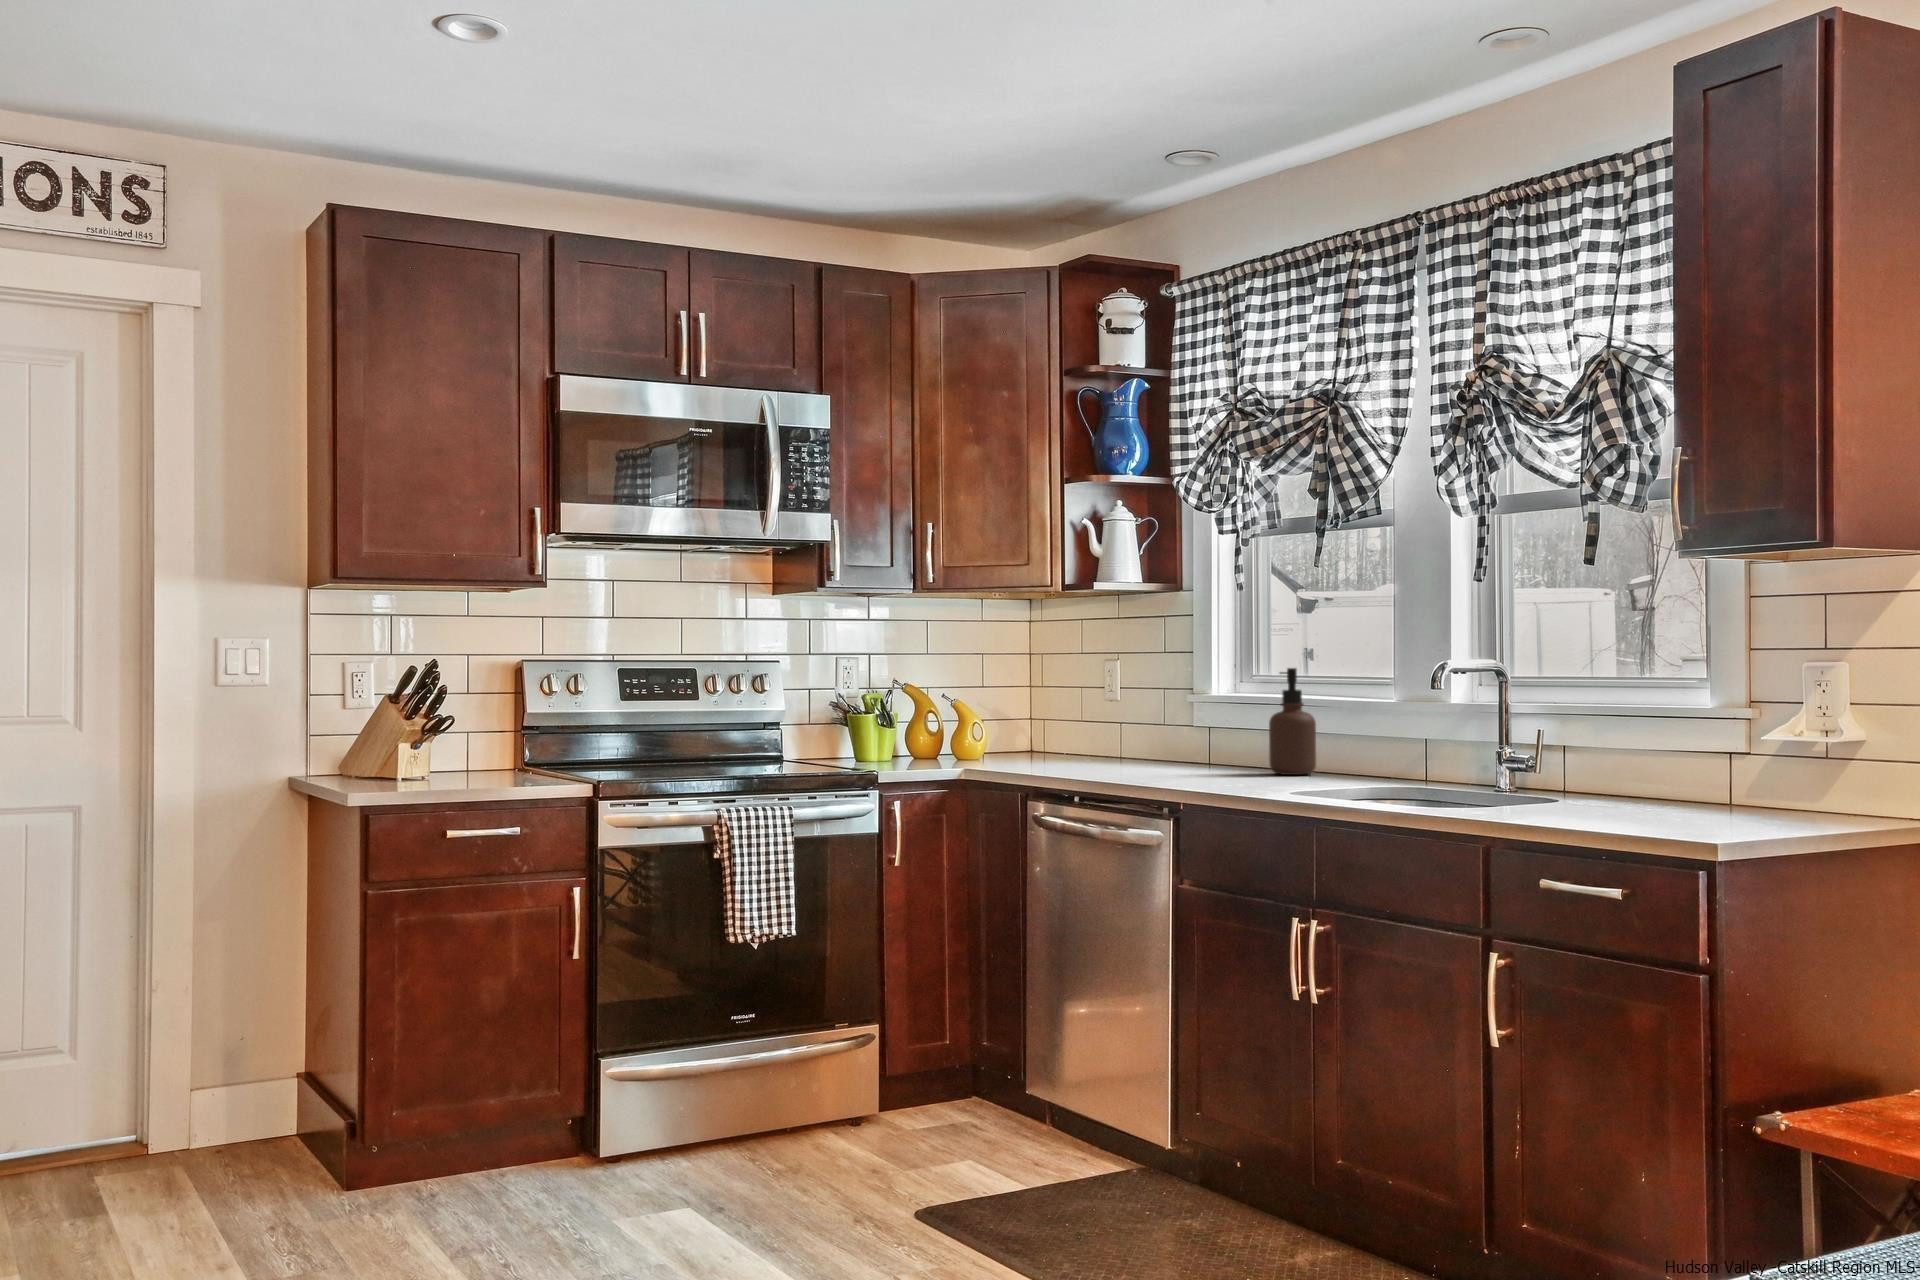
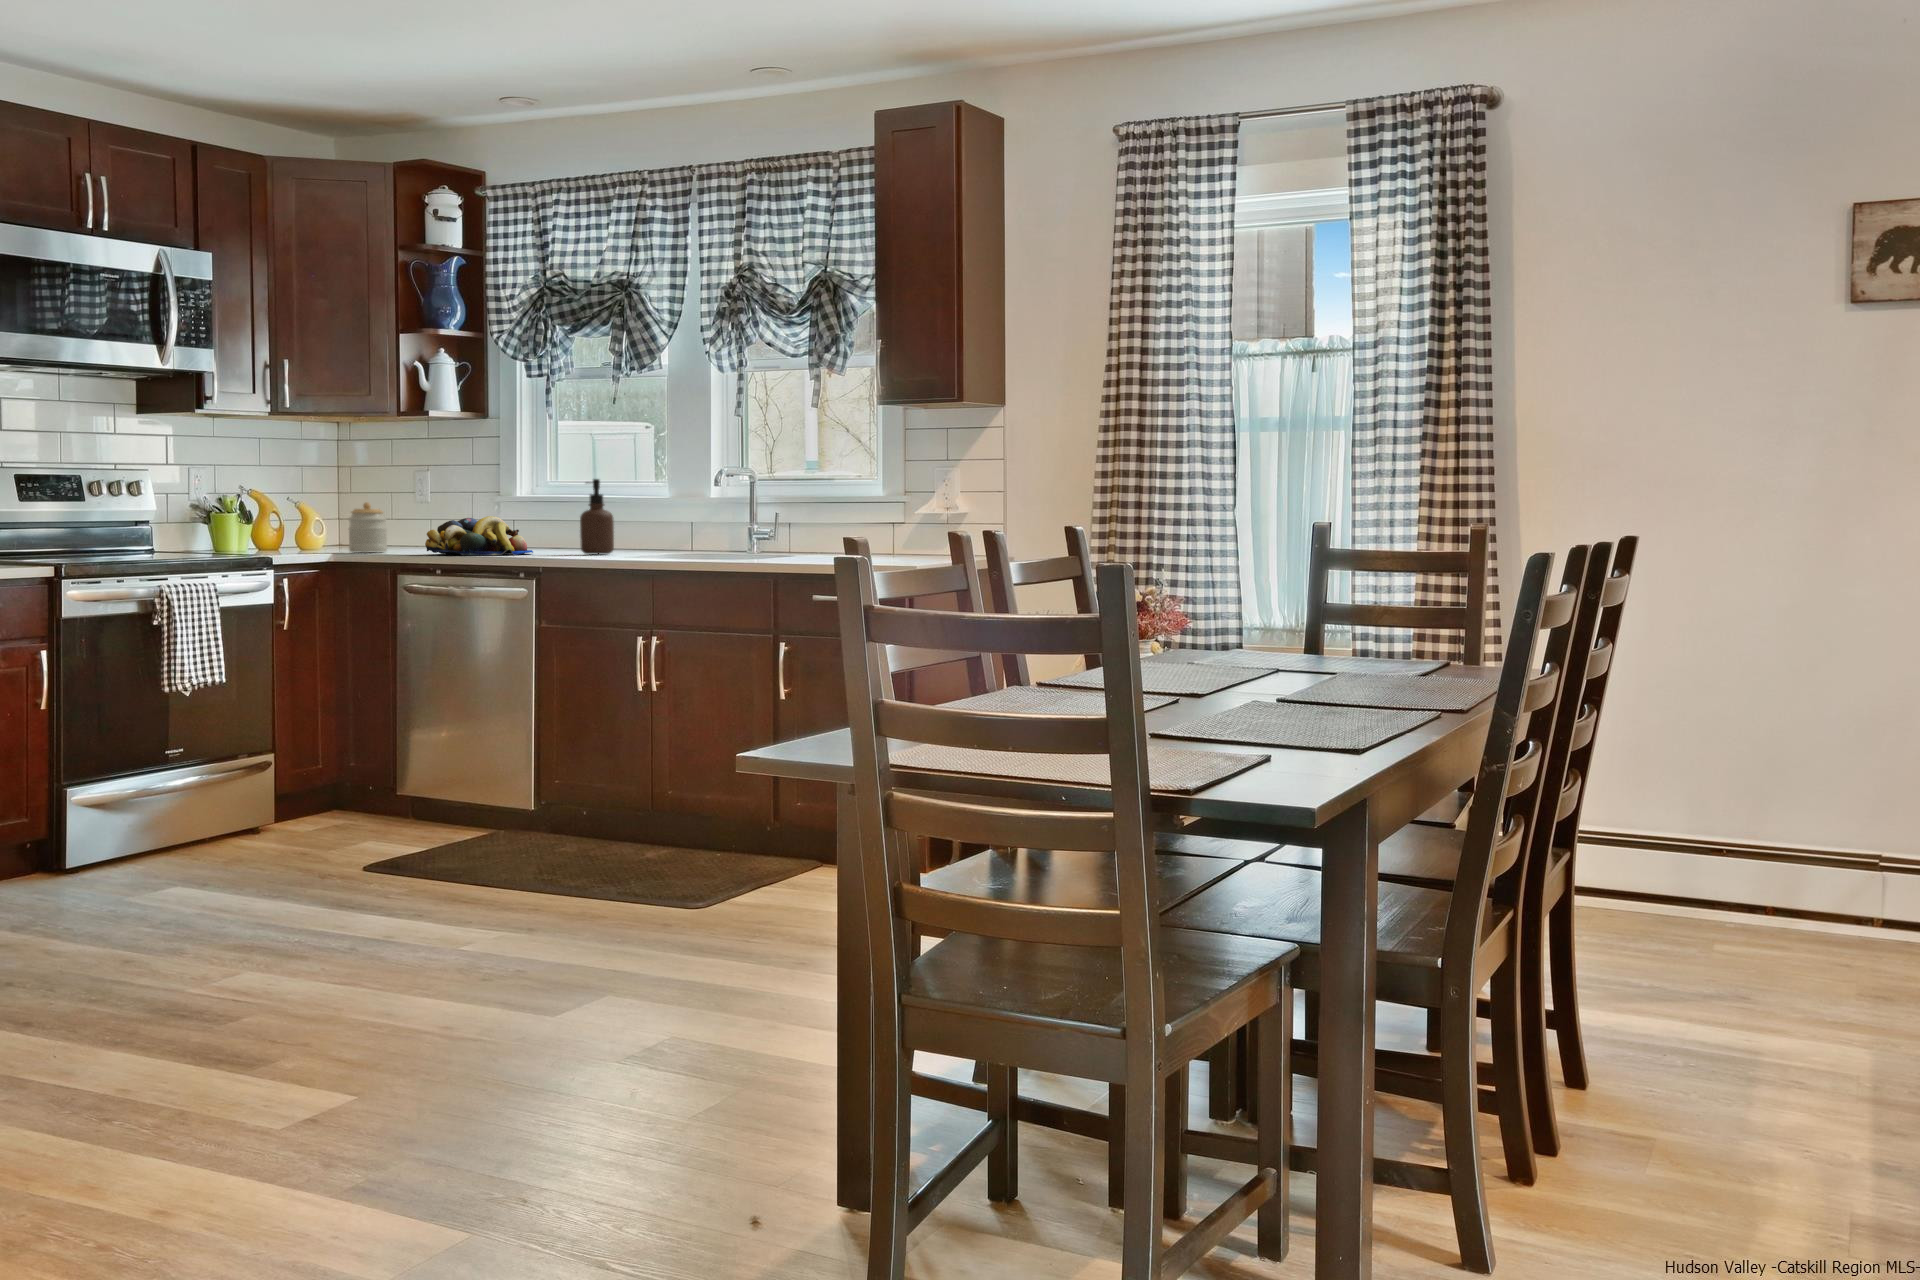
jar: none [1014,694,1061,757] -> present [348,502,387,553]
fruit bowl: none [1075,717,1217,772] -> present [425,516,533,555]

